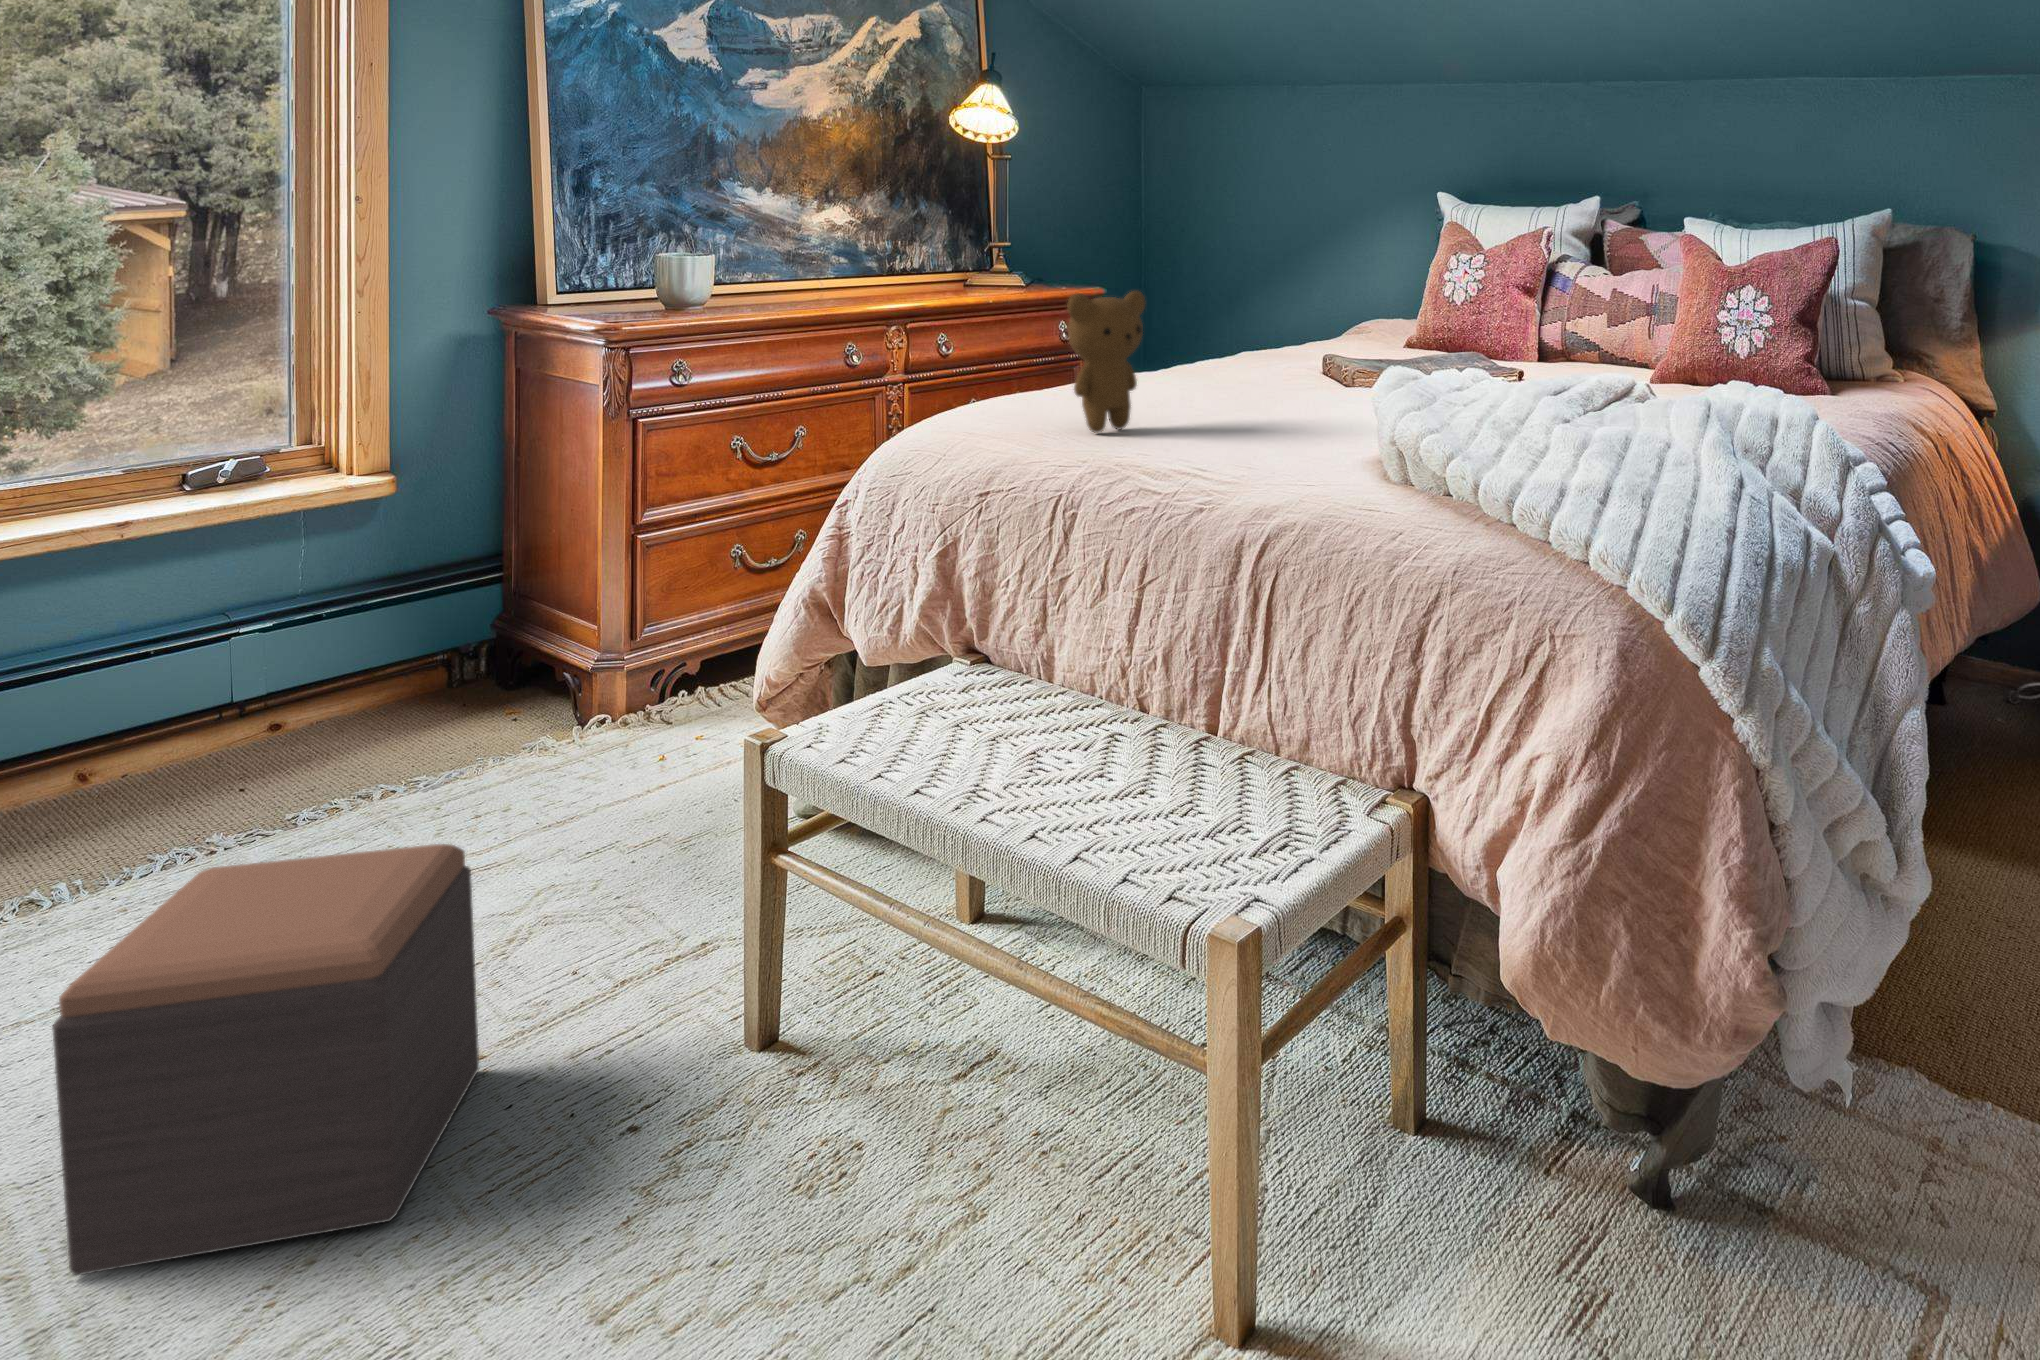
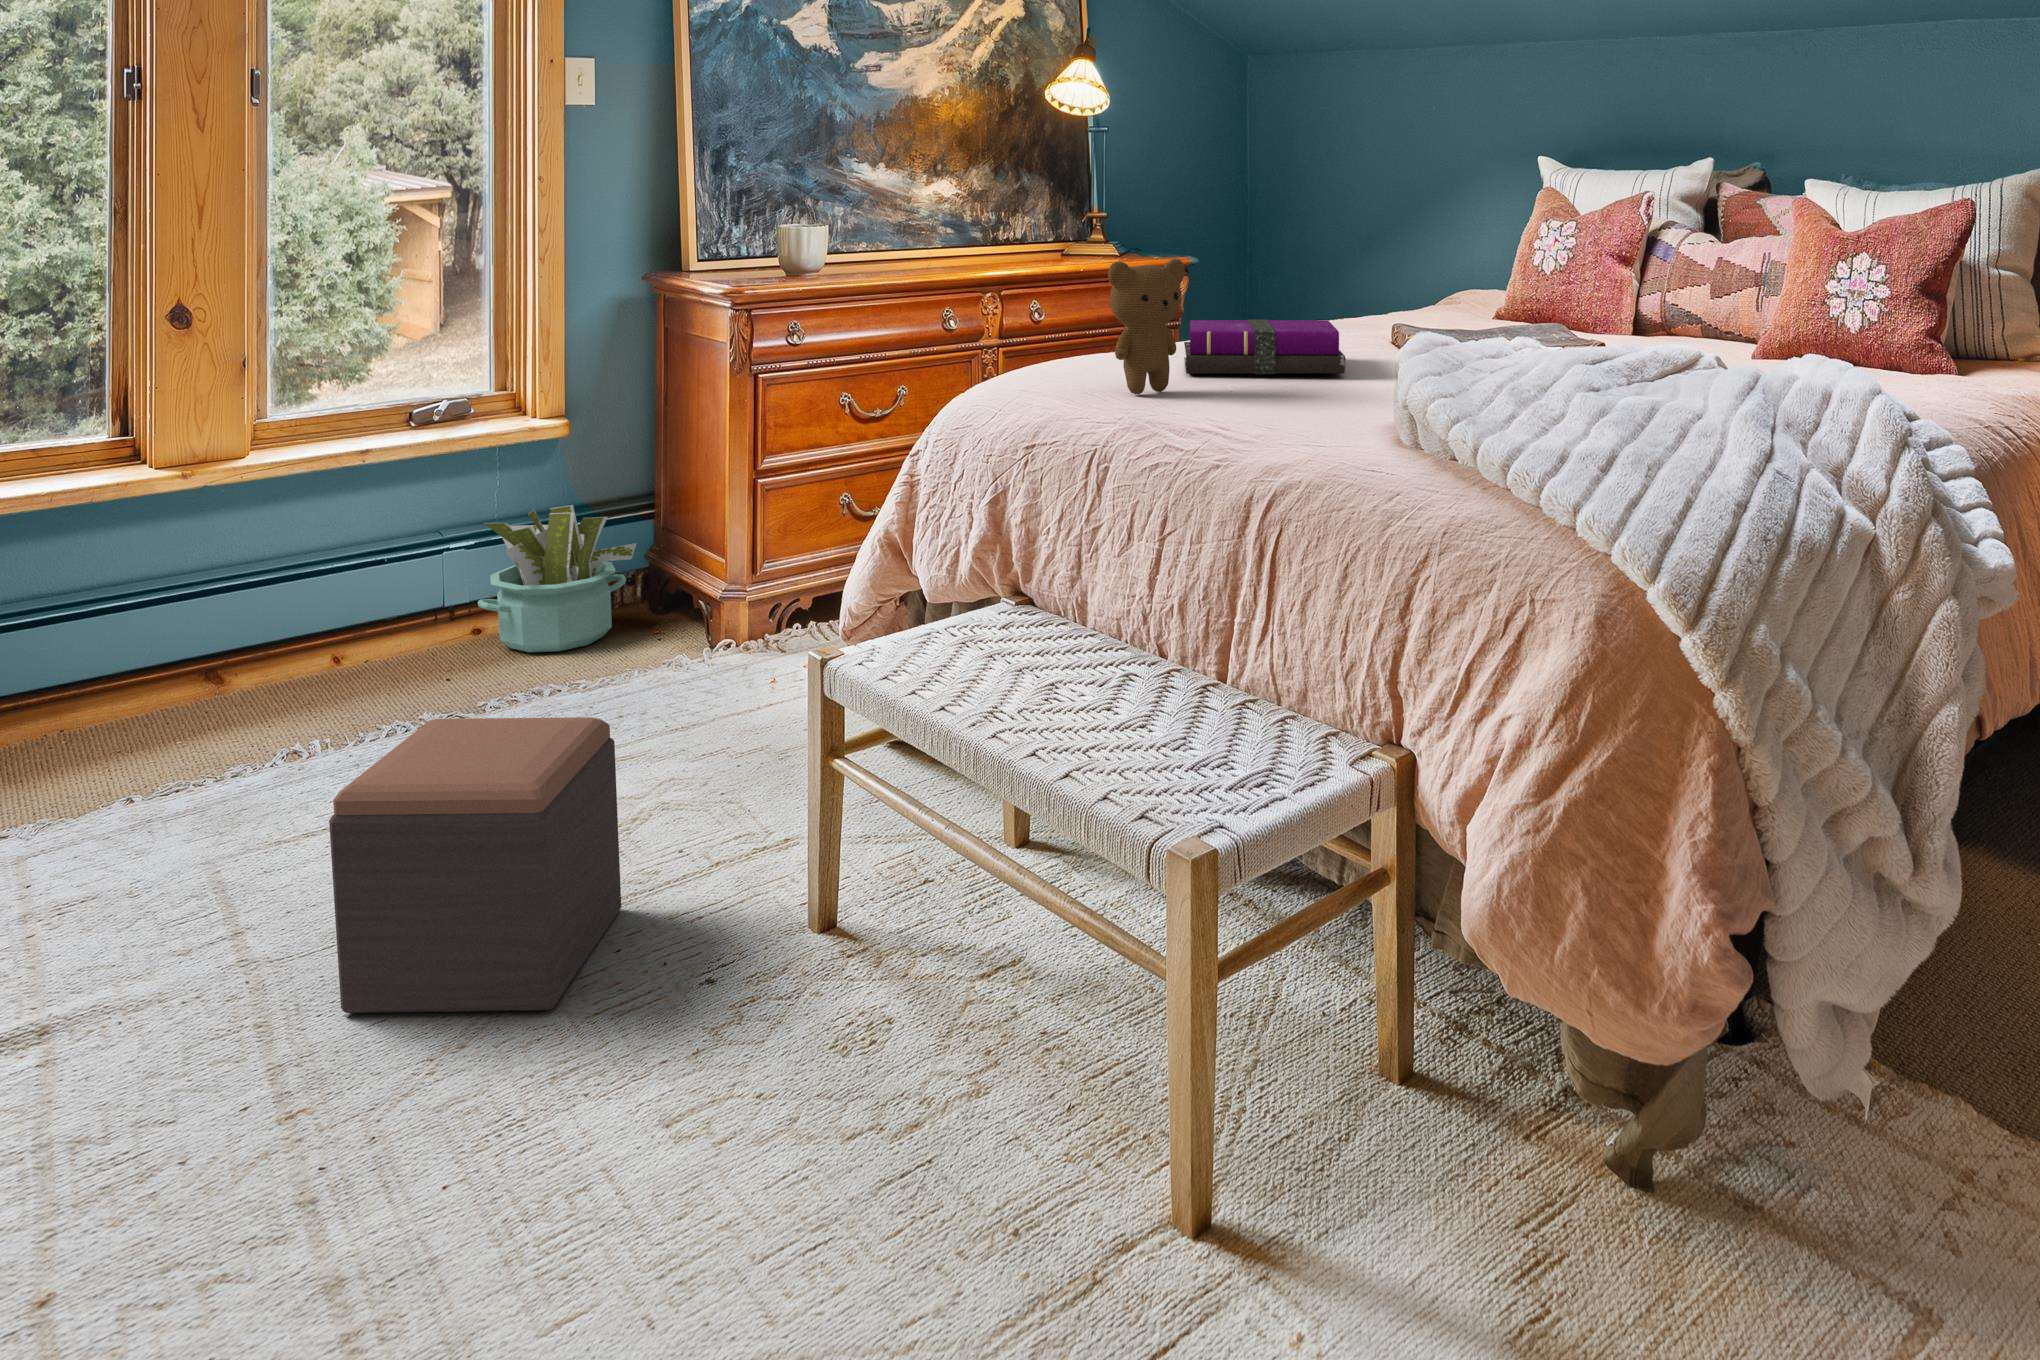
notebook: none [1131,352,1304,409] -> present [1184,320,1345,374]
decorative plant: none [248,576,466,756] -> present [478,505,636,652]

